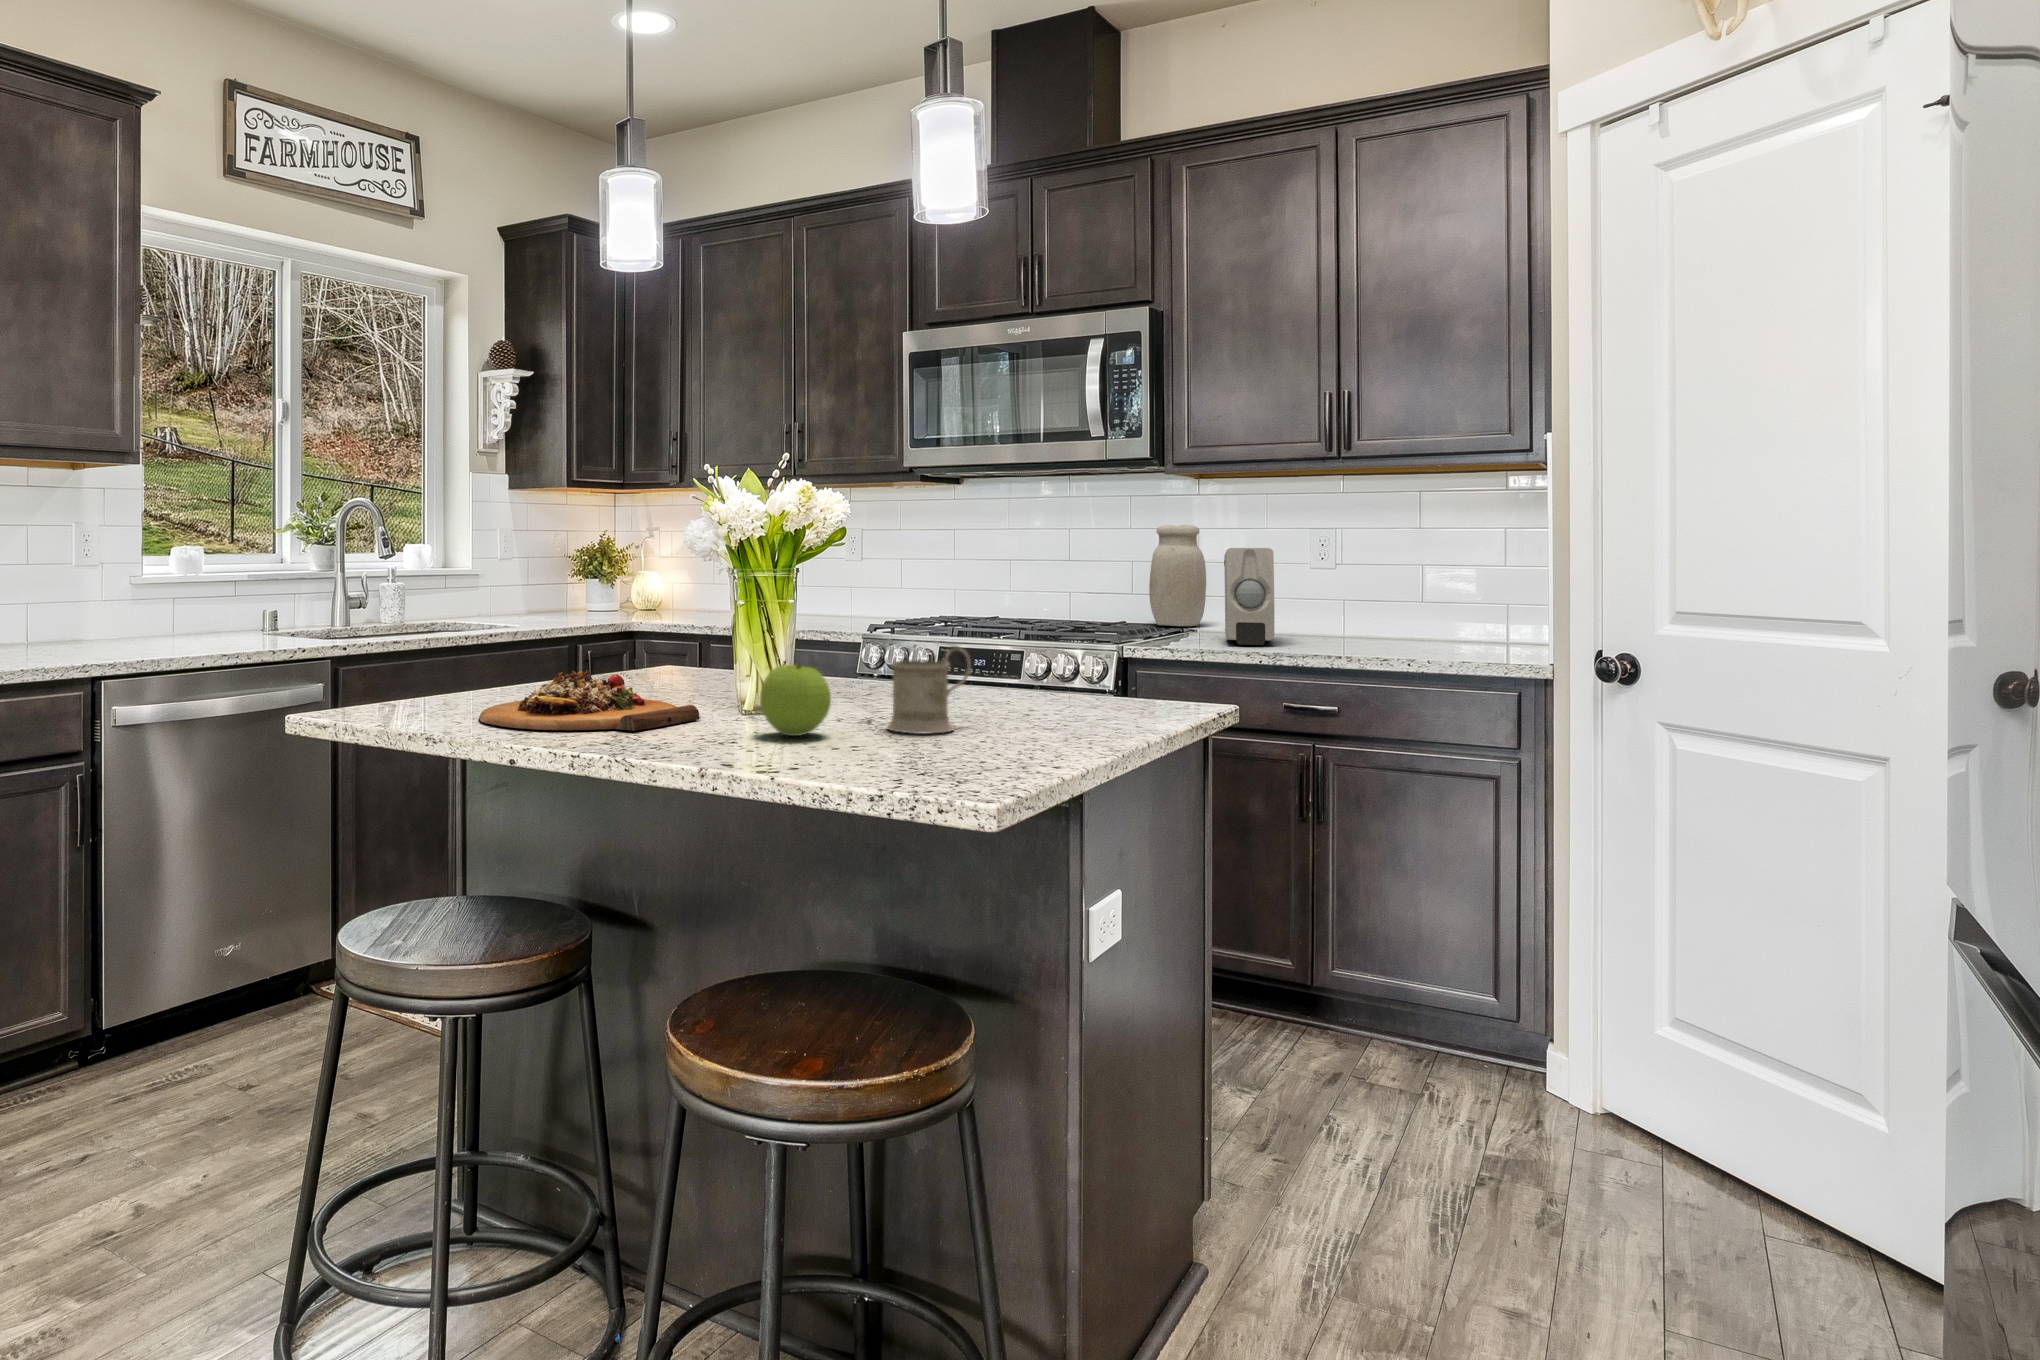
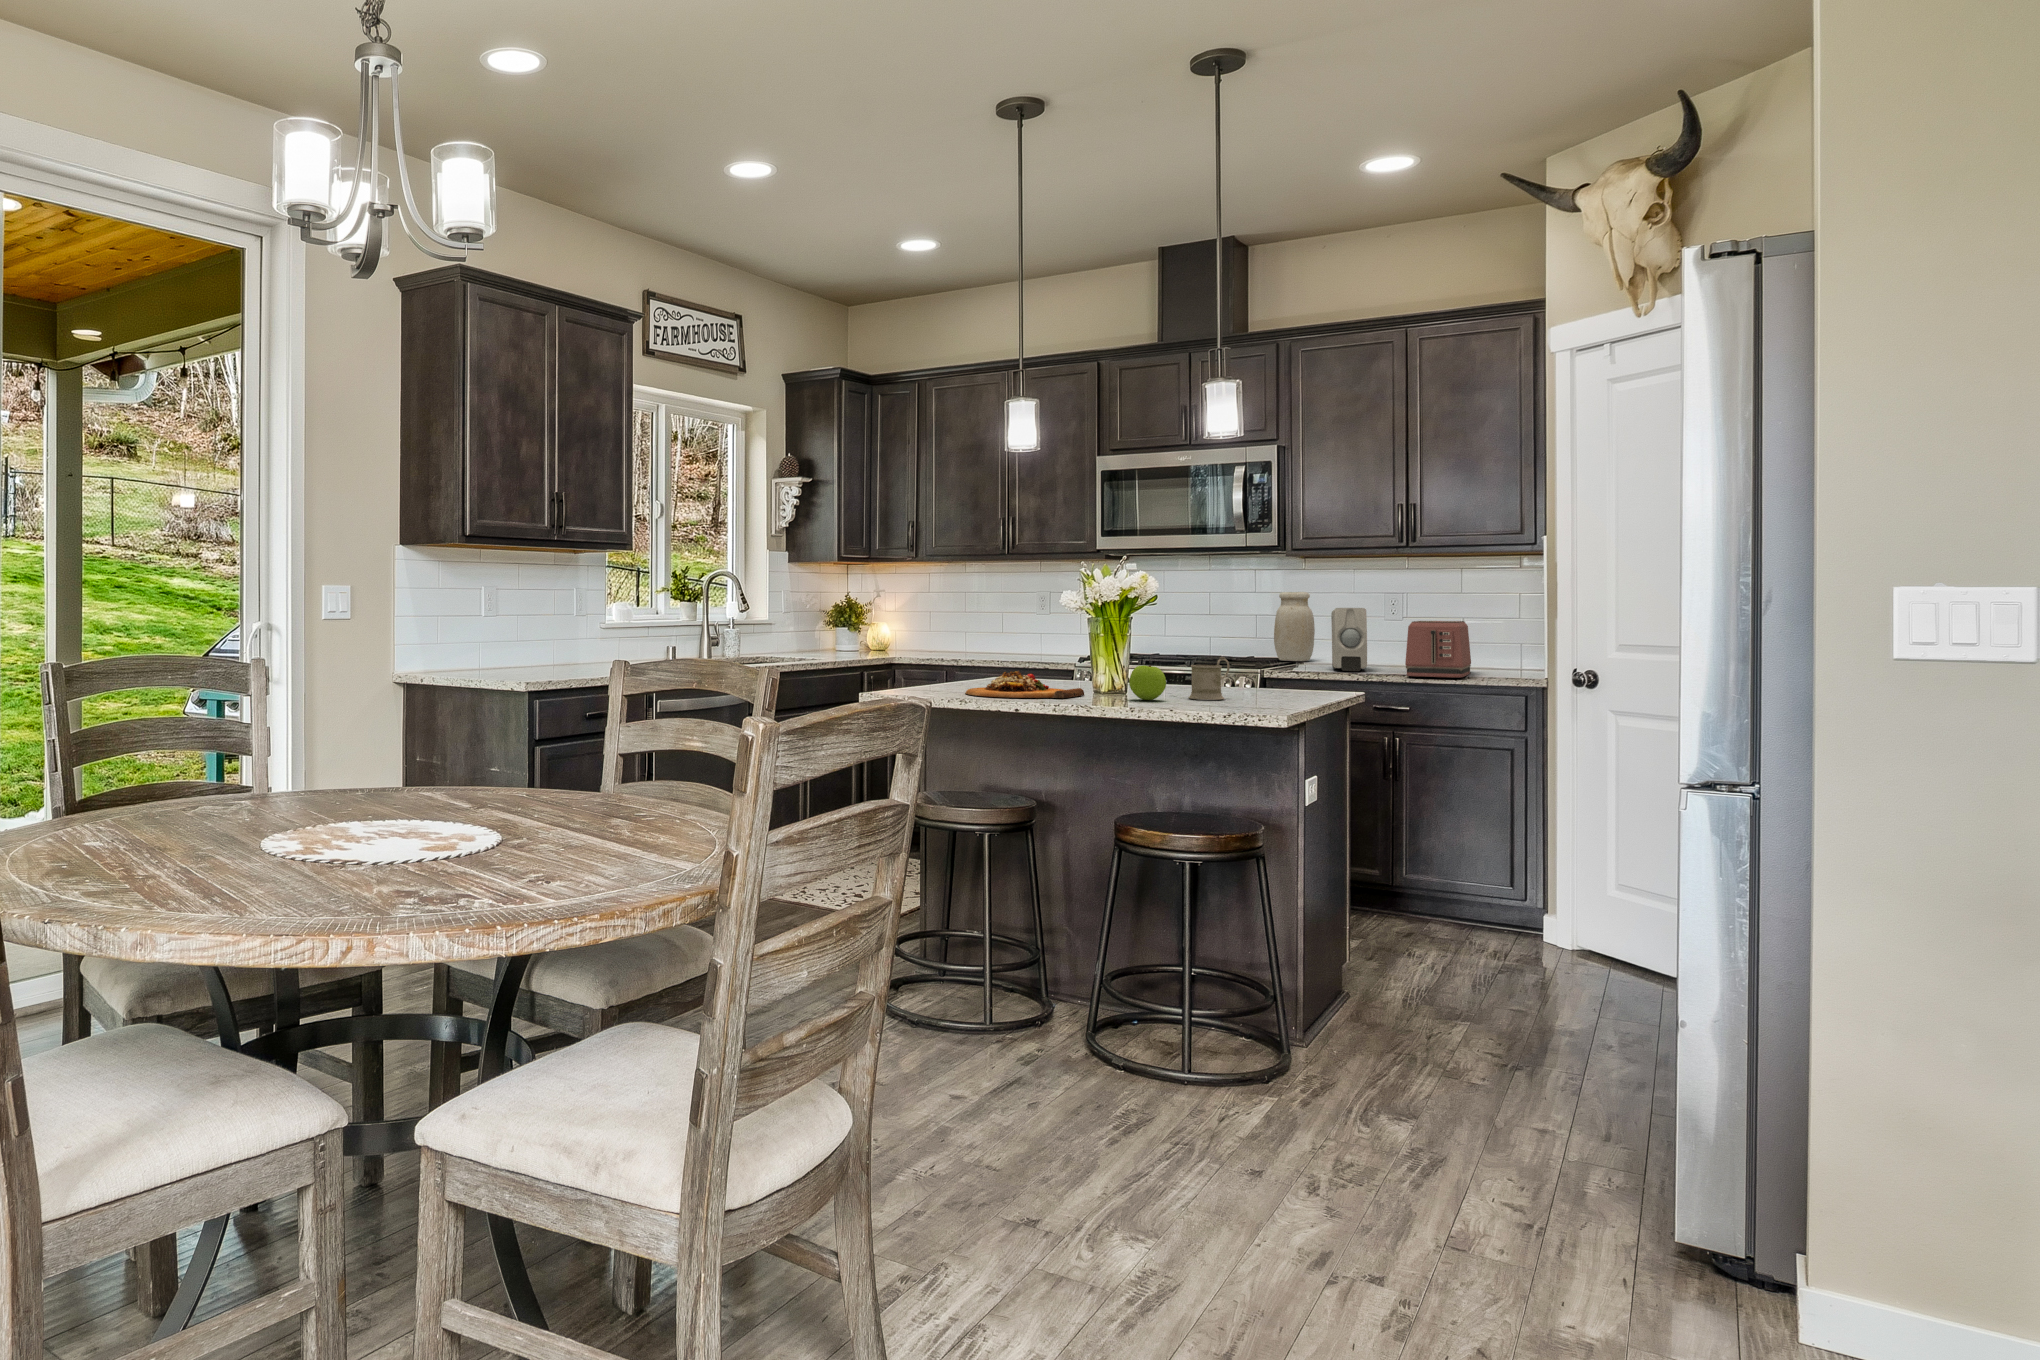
toaster: none [1329,567,1431,659] -> present [1405,621,1471,678]

